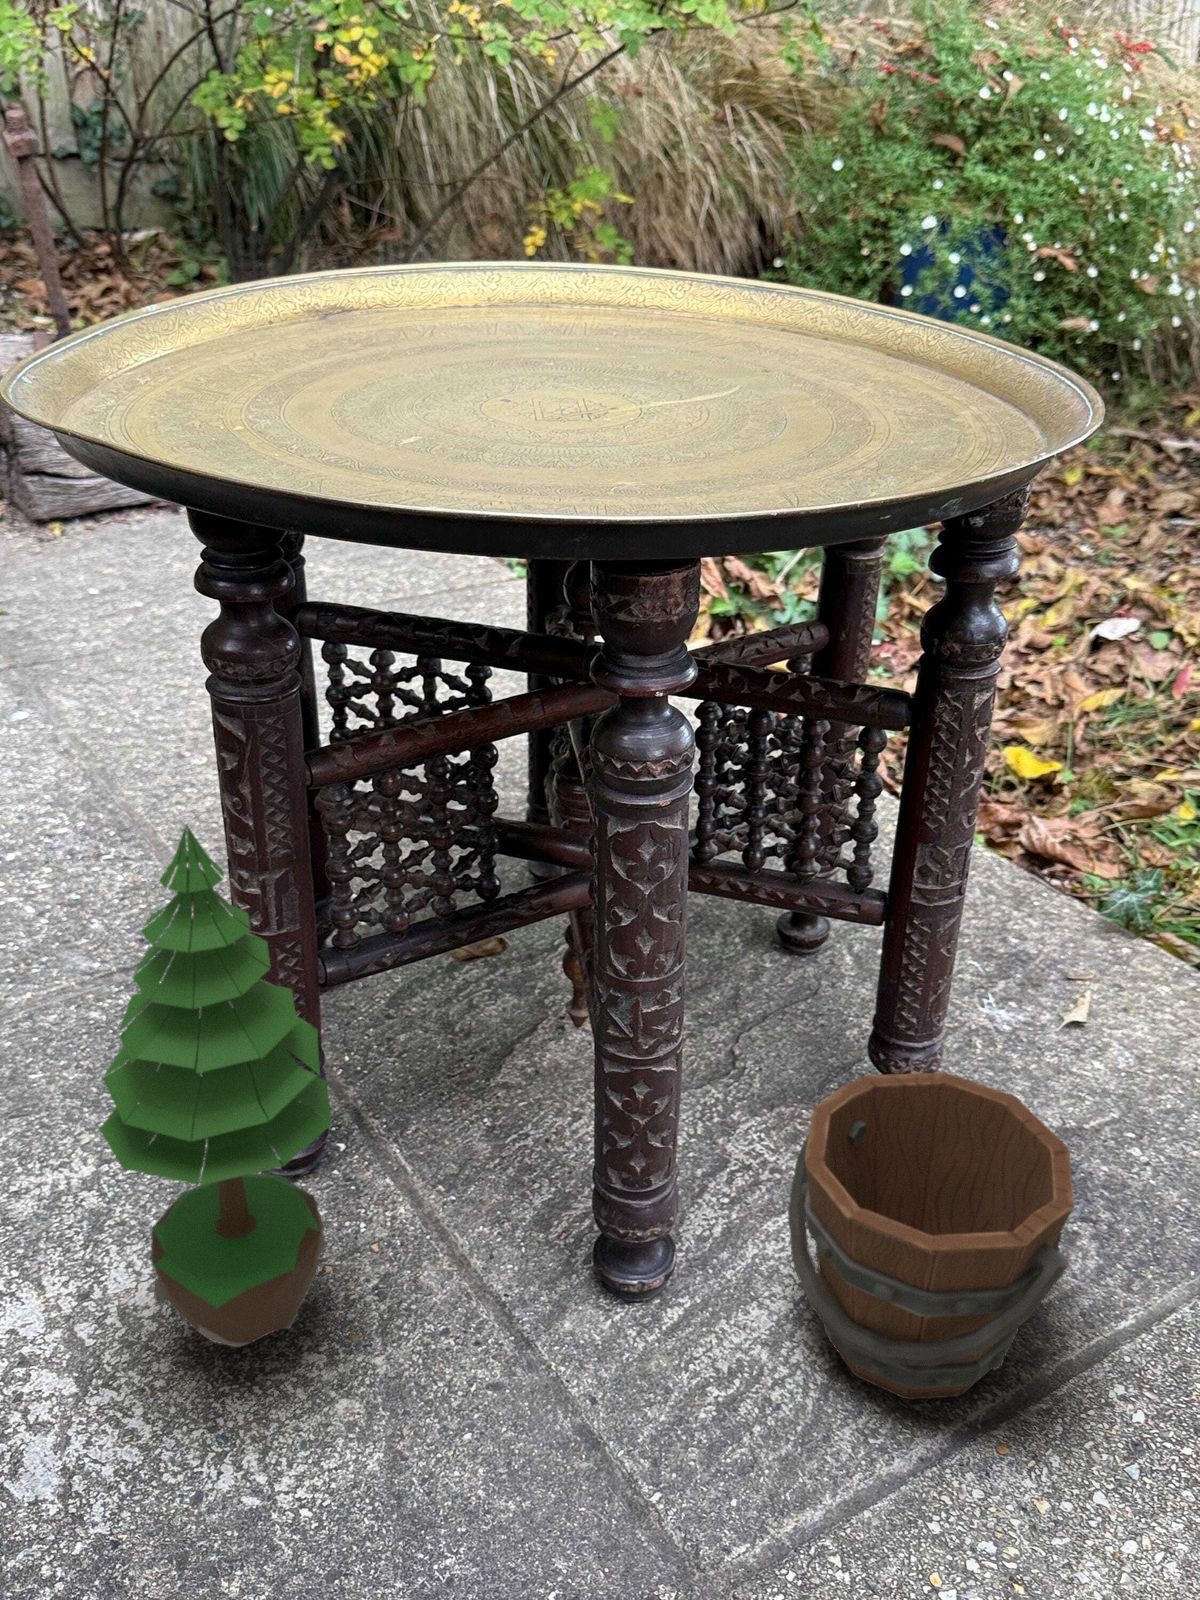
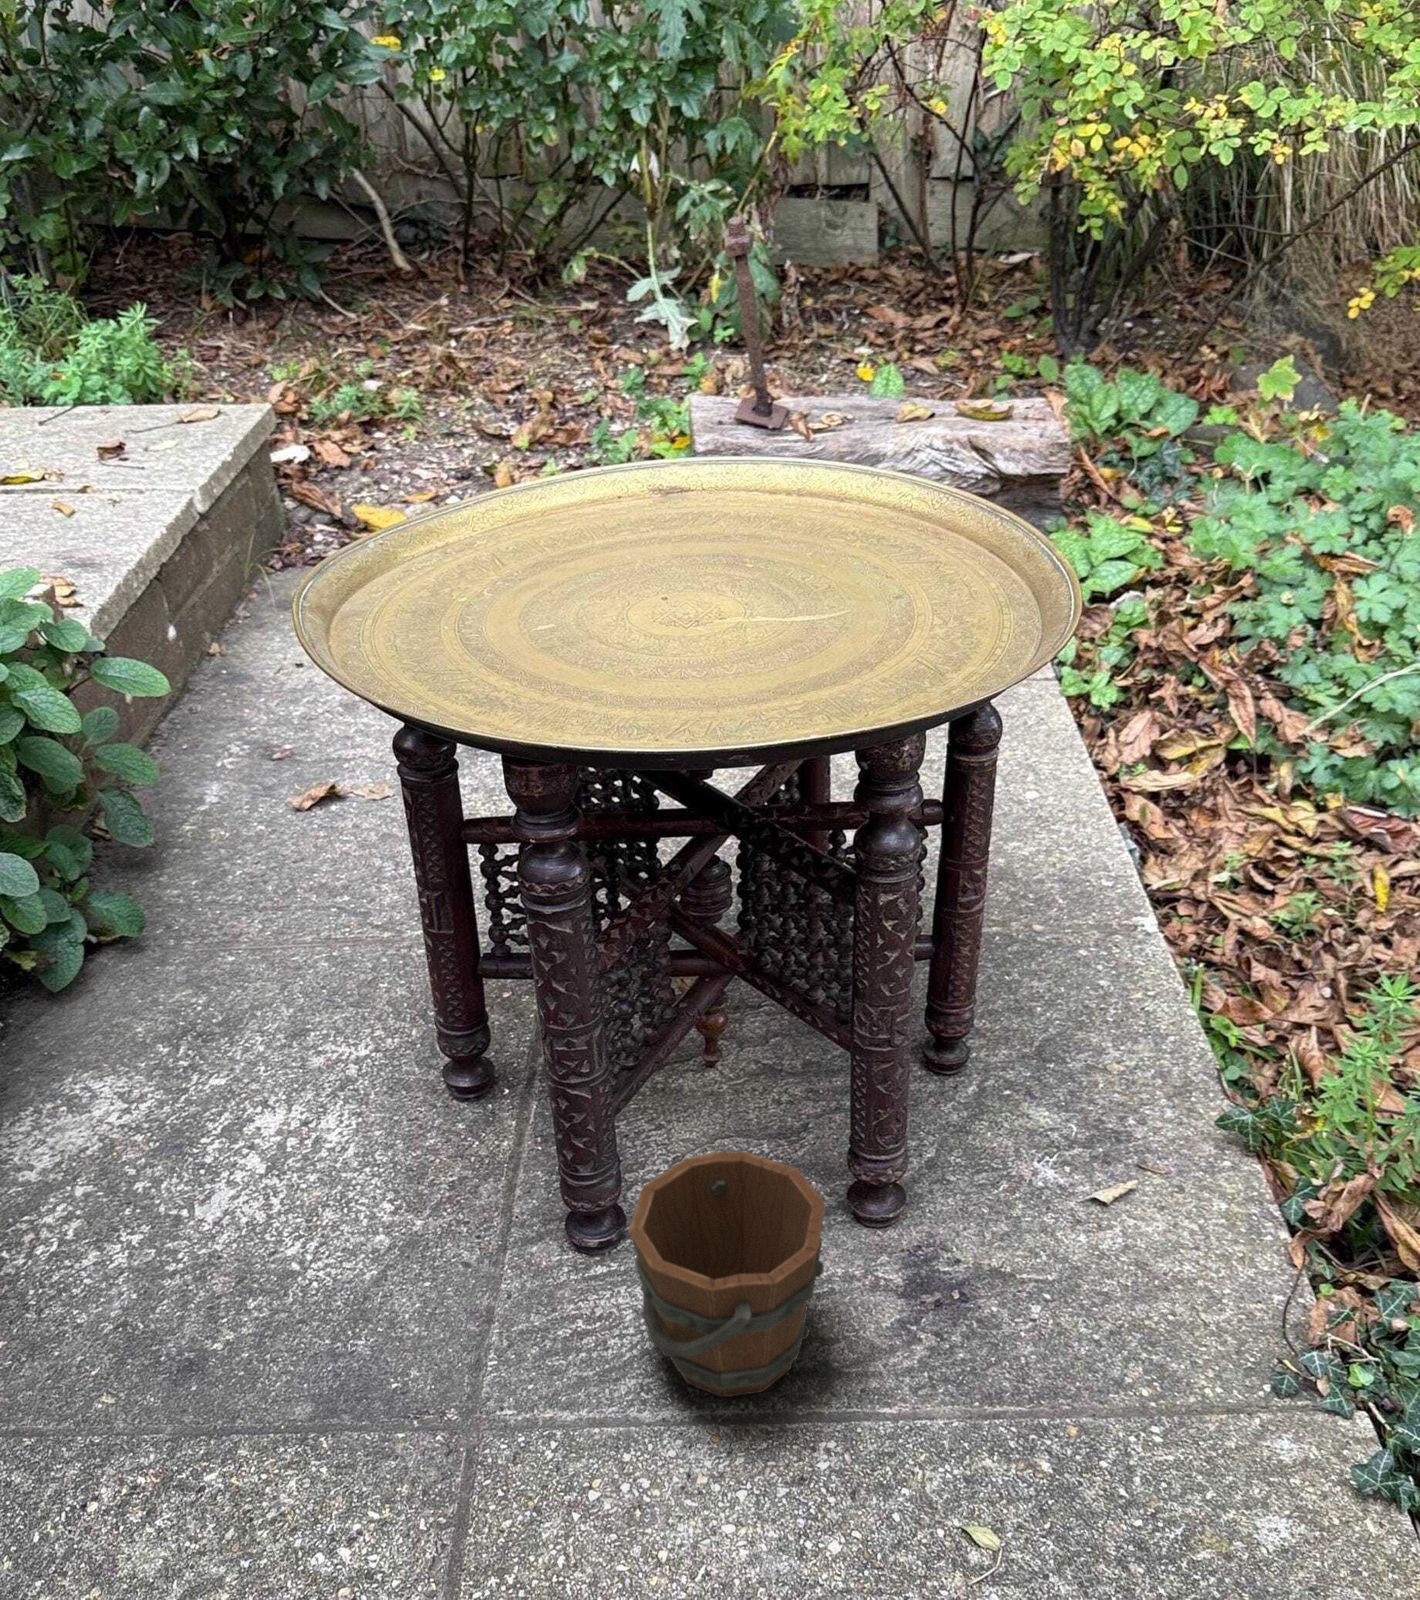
potted tree: present [99,825,332,1347] -> none [265,857,413,1183]

